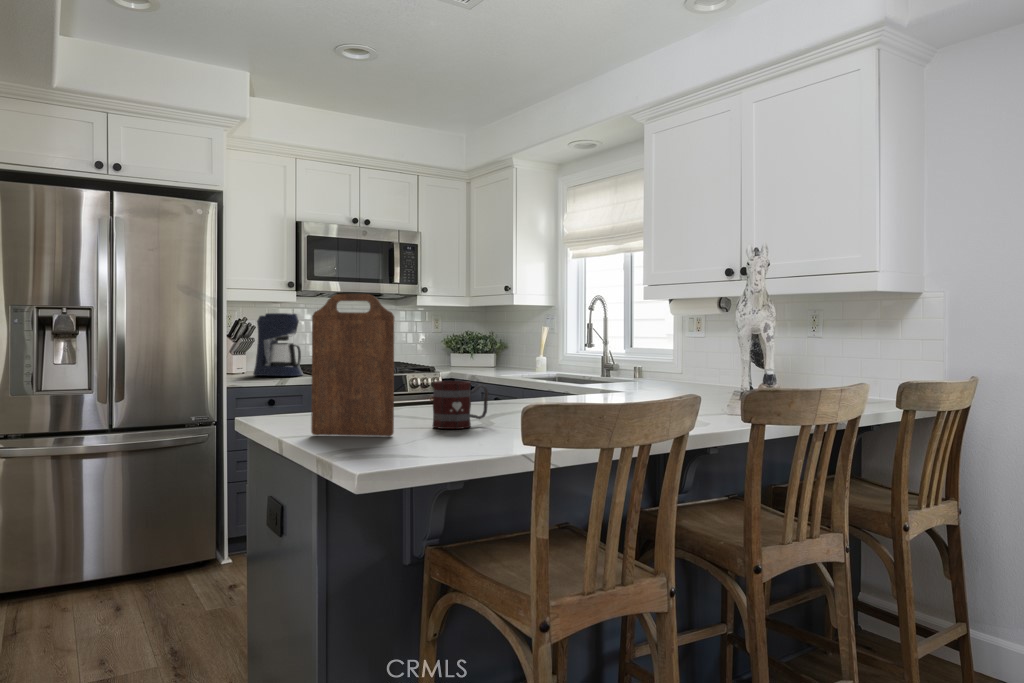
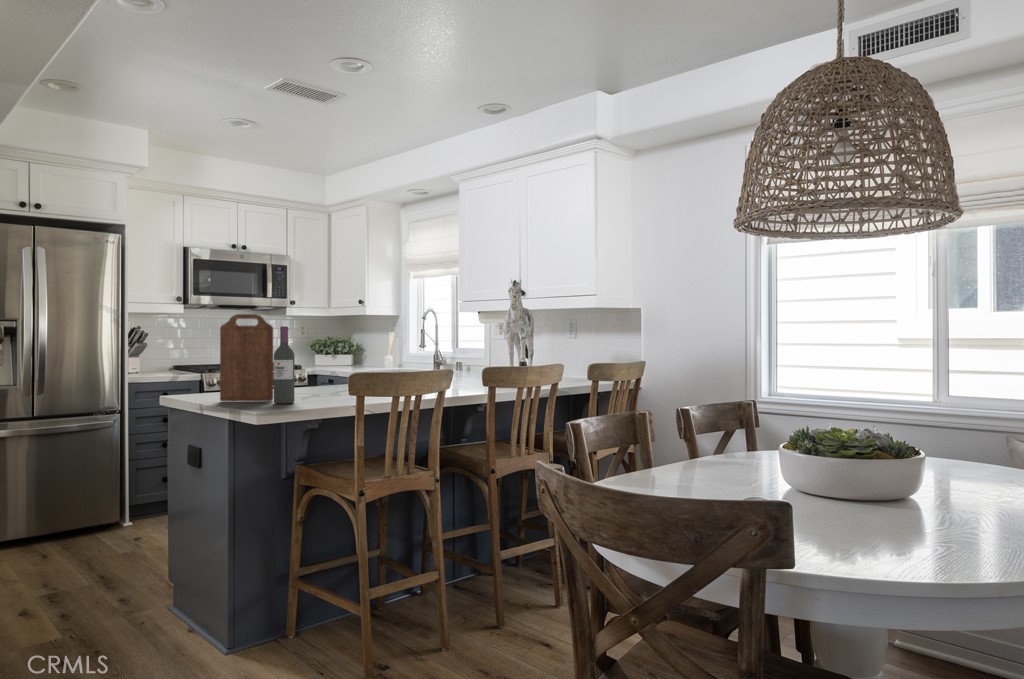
coffee maker: present [253,313,303,376] -> none [149,323,191,373]
wine bottle: none [394,314,428,444] -> present [274,326,295,404]
mug: present [433,381,488,429] -> none [298,368,334,397]

